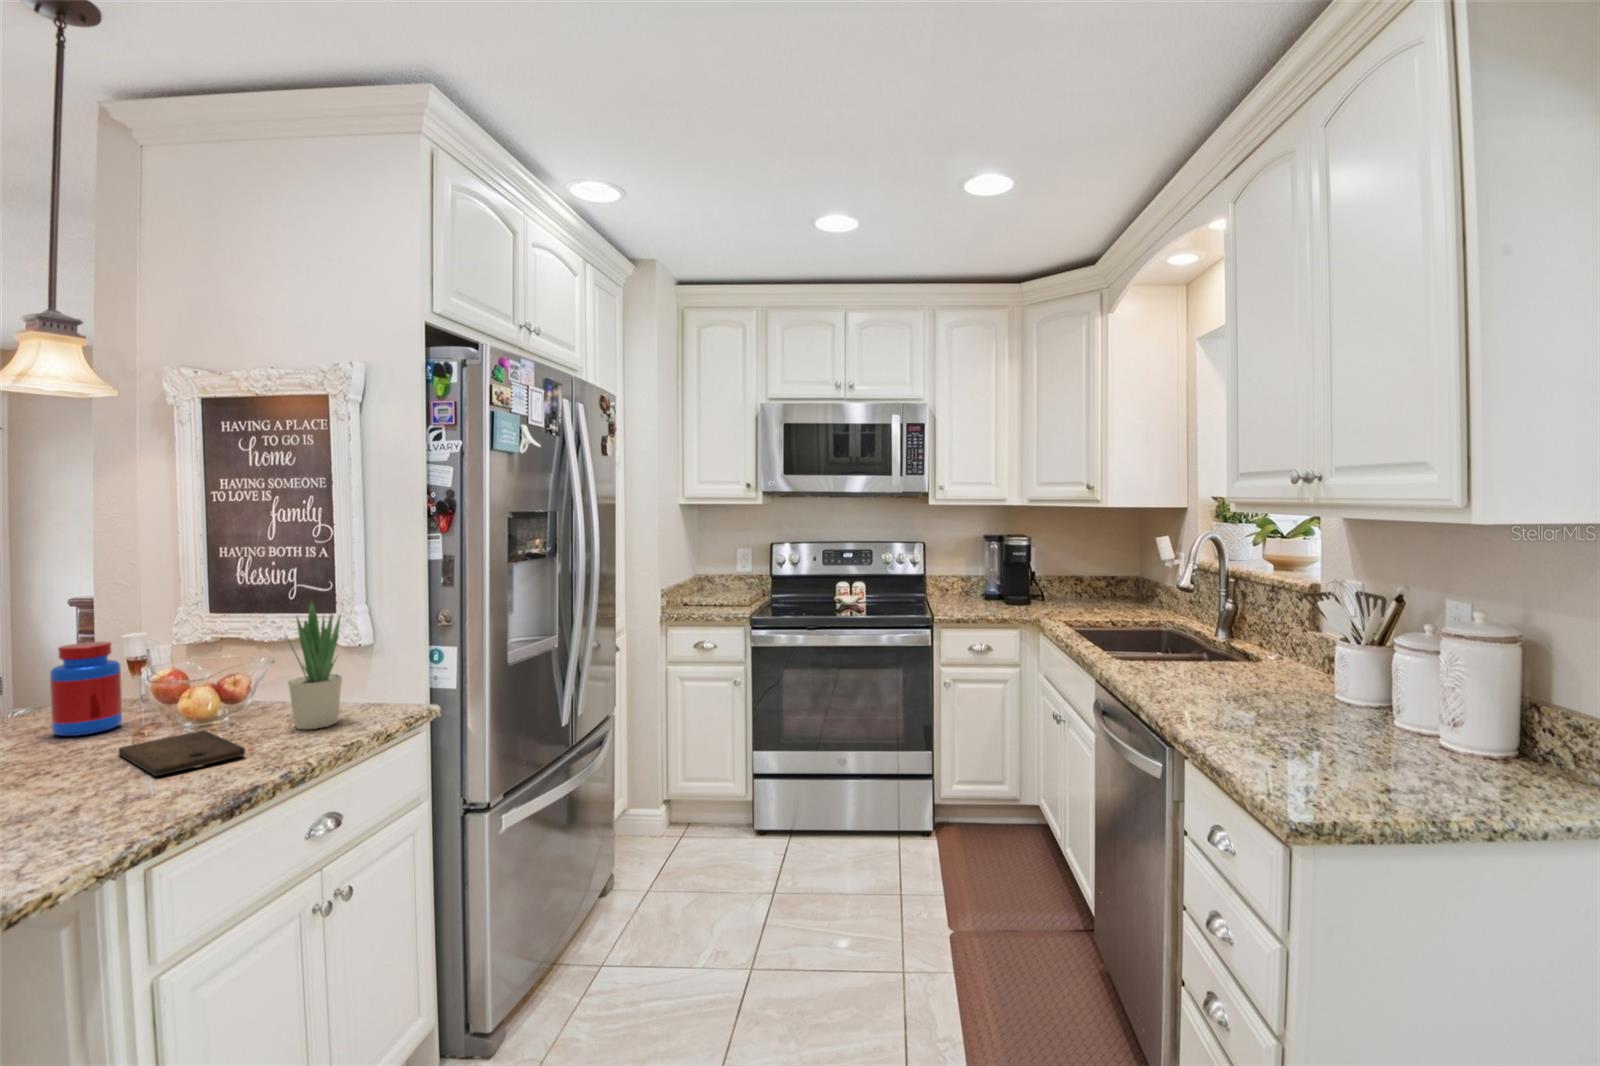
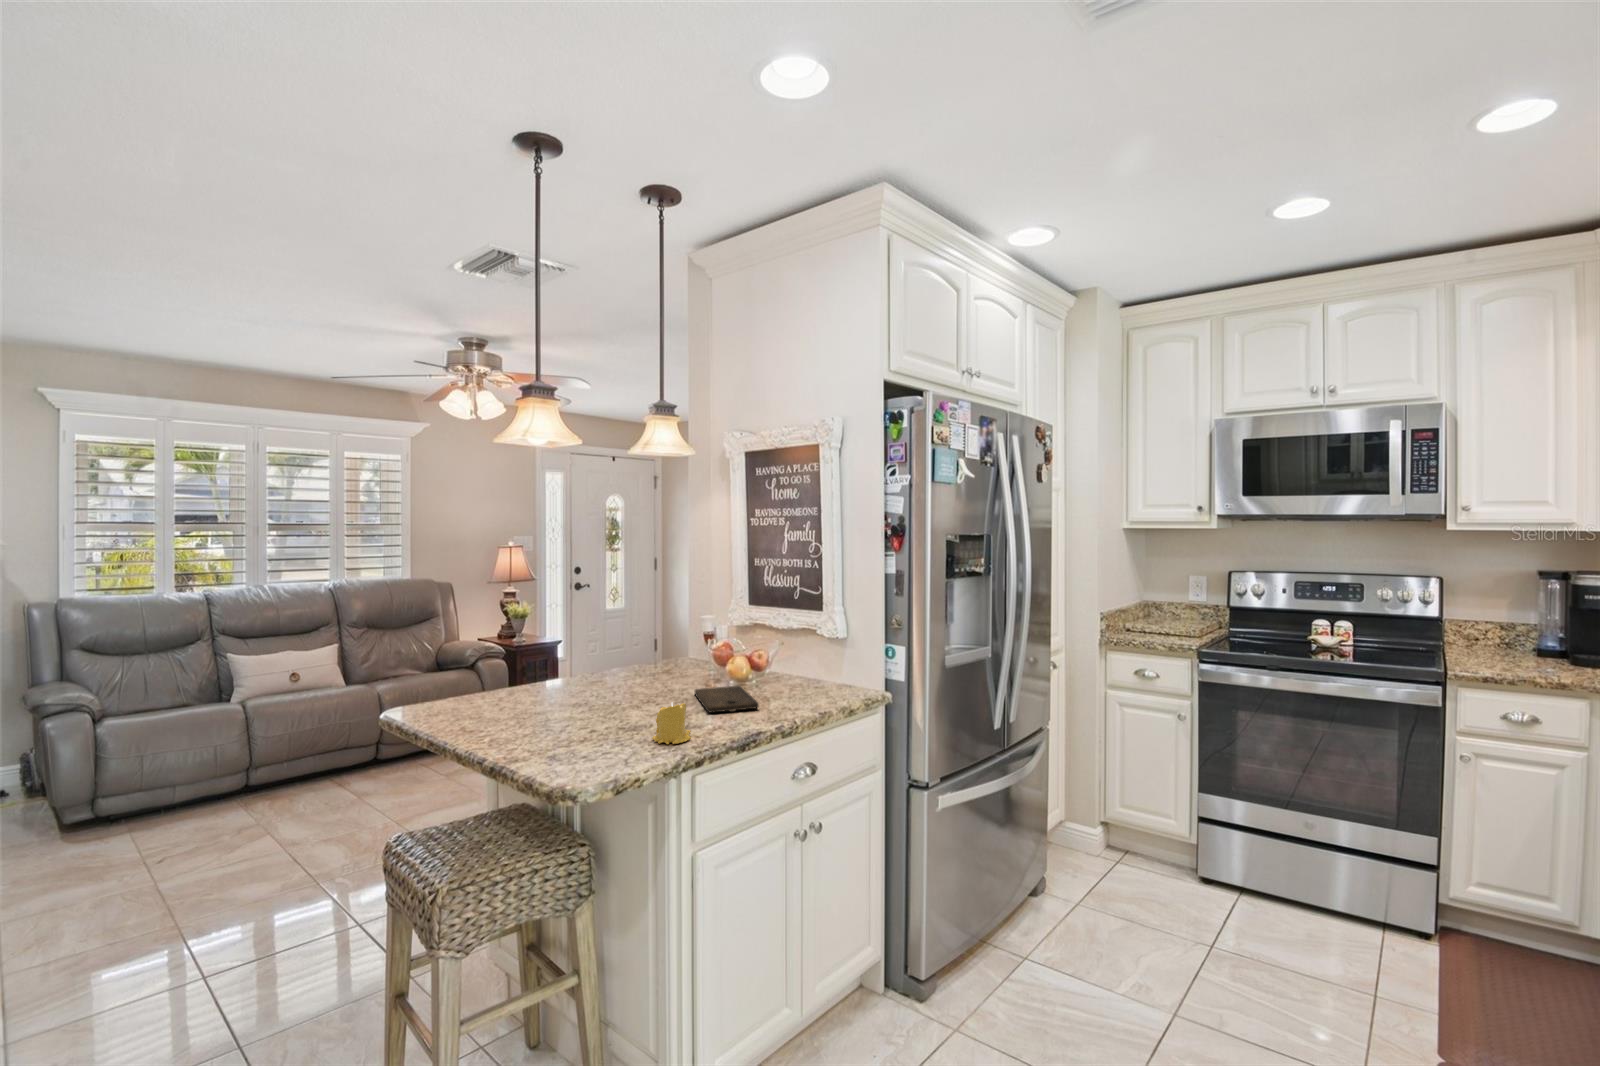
potted plant: present [288,598,342,729] -> none [786,596,823,697]
jar: present [50,642,122,736] -> none [668,618,701,677]
candle: none [54,768,133,837] -> present [652,703,691,744]

